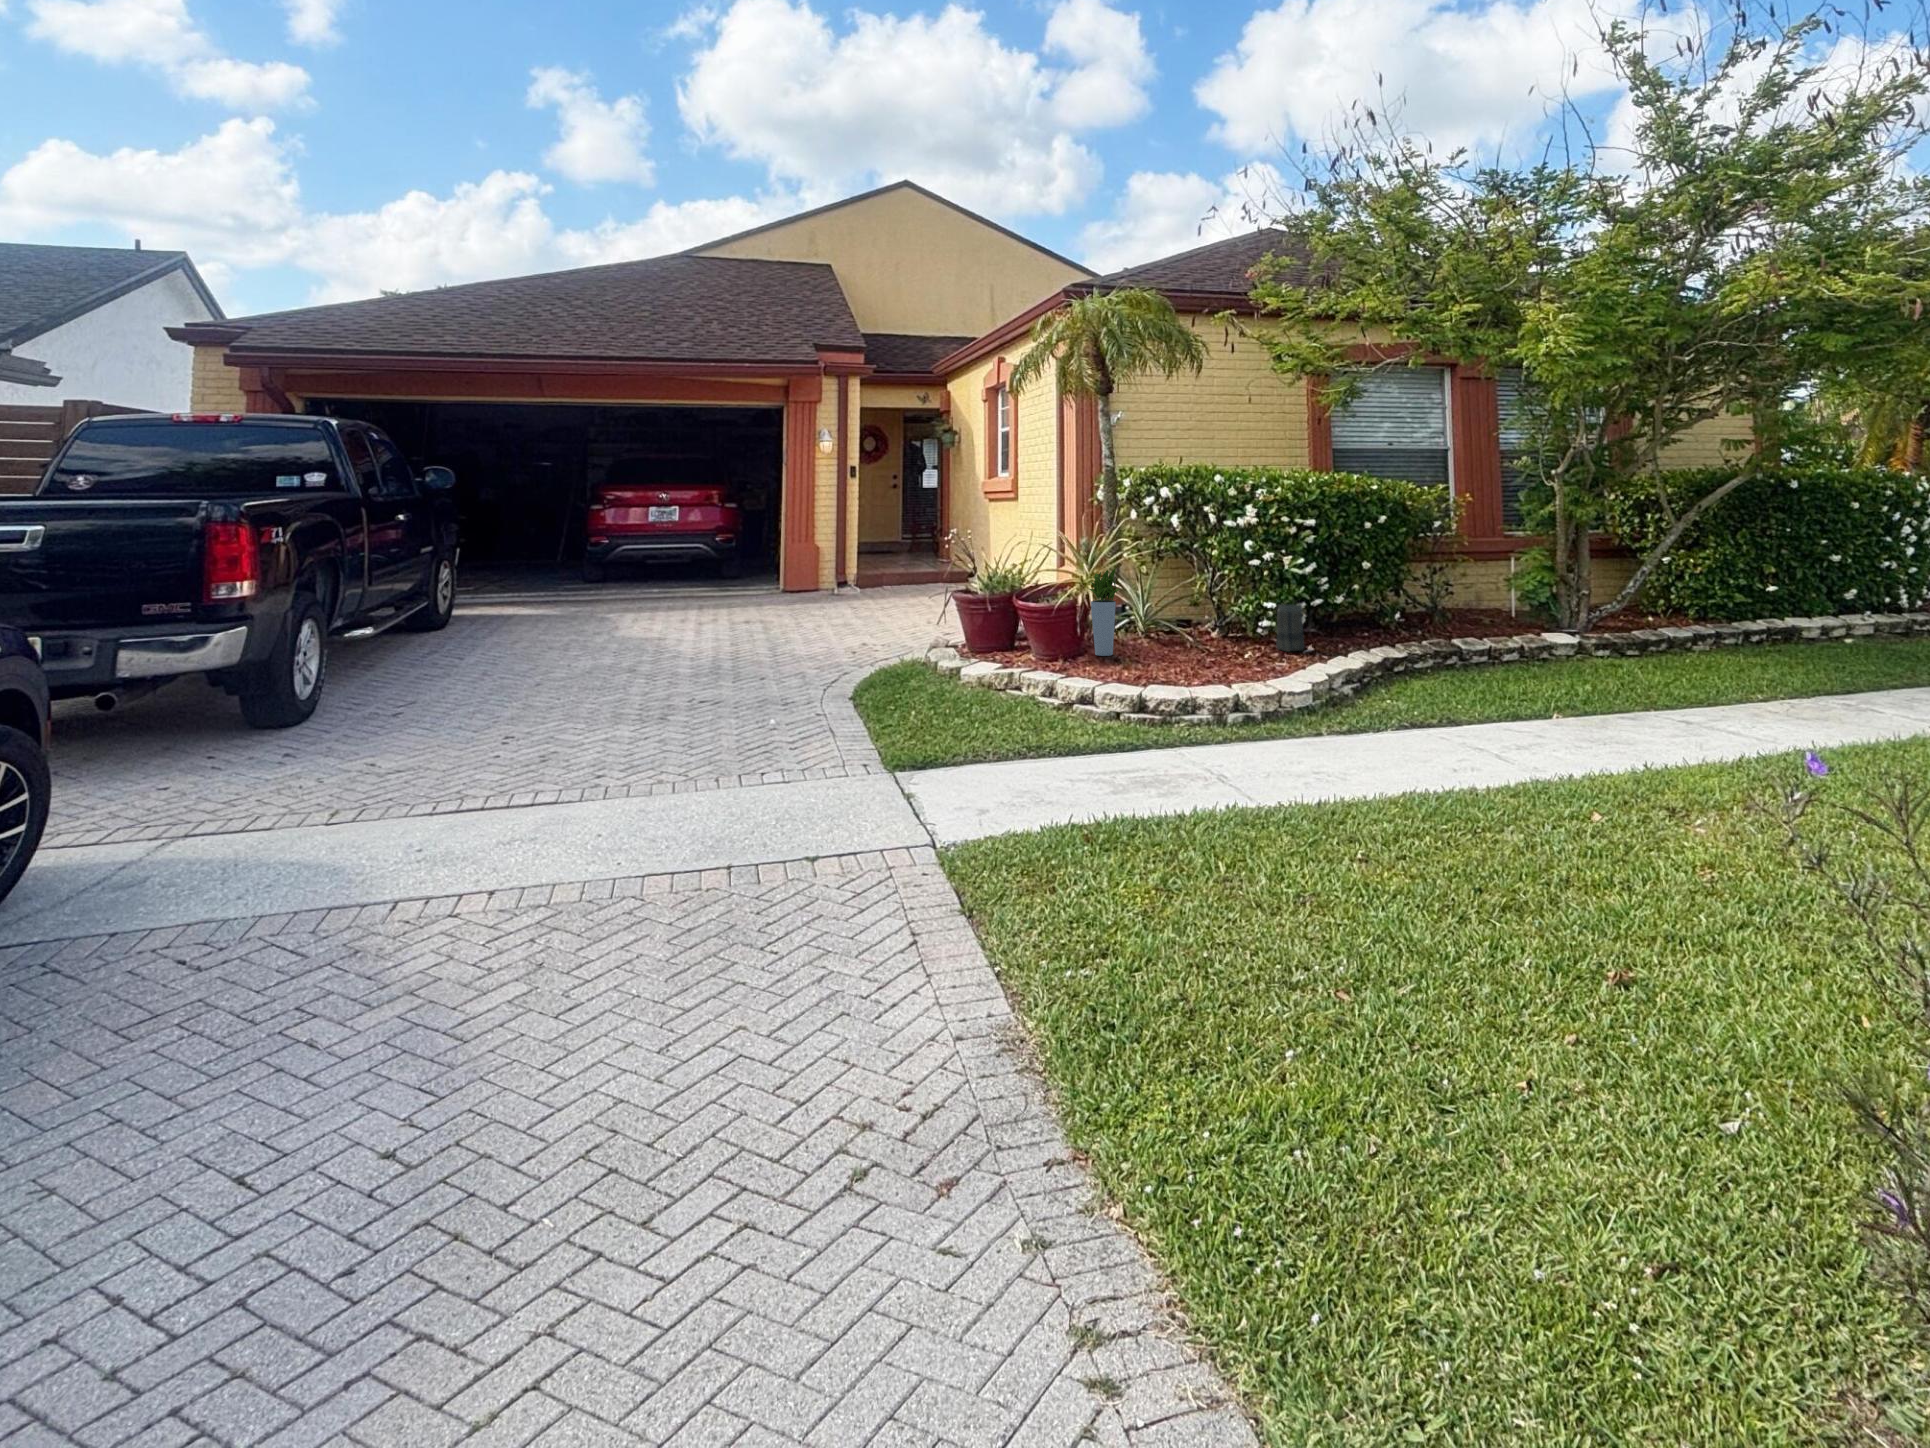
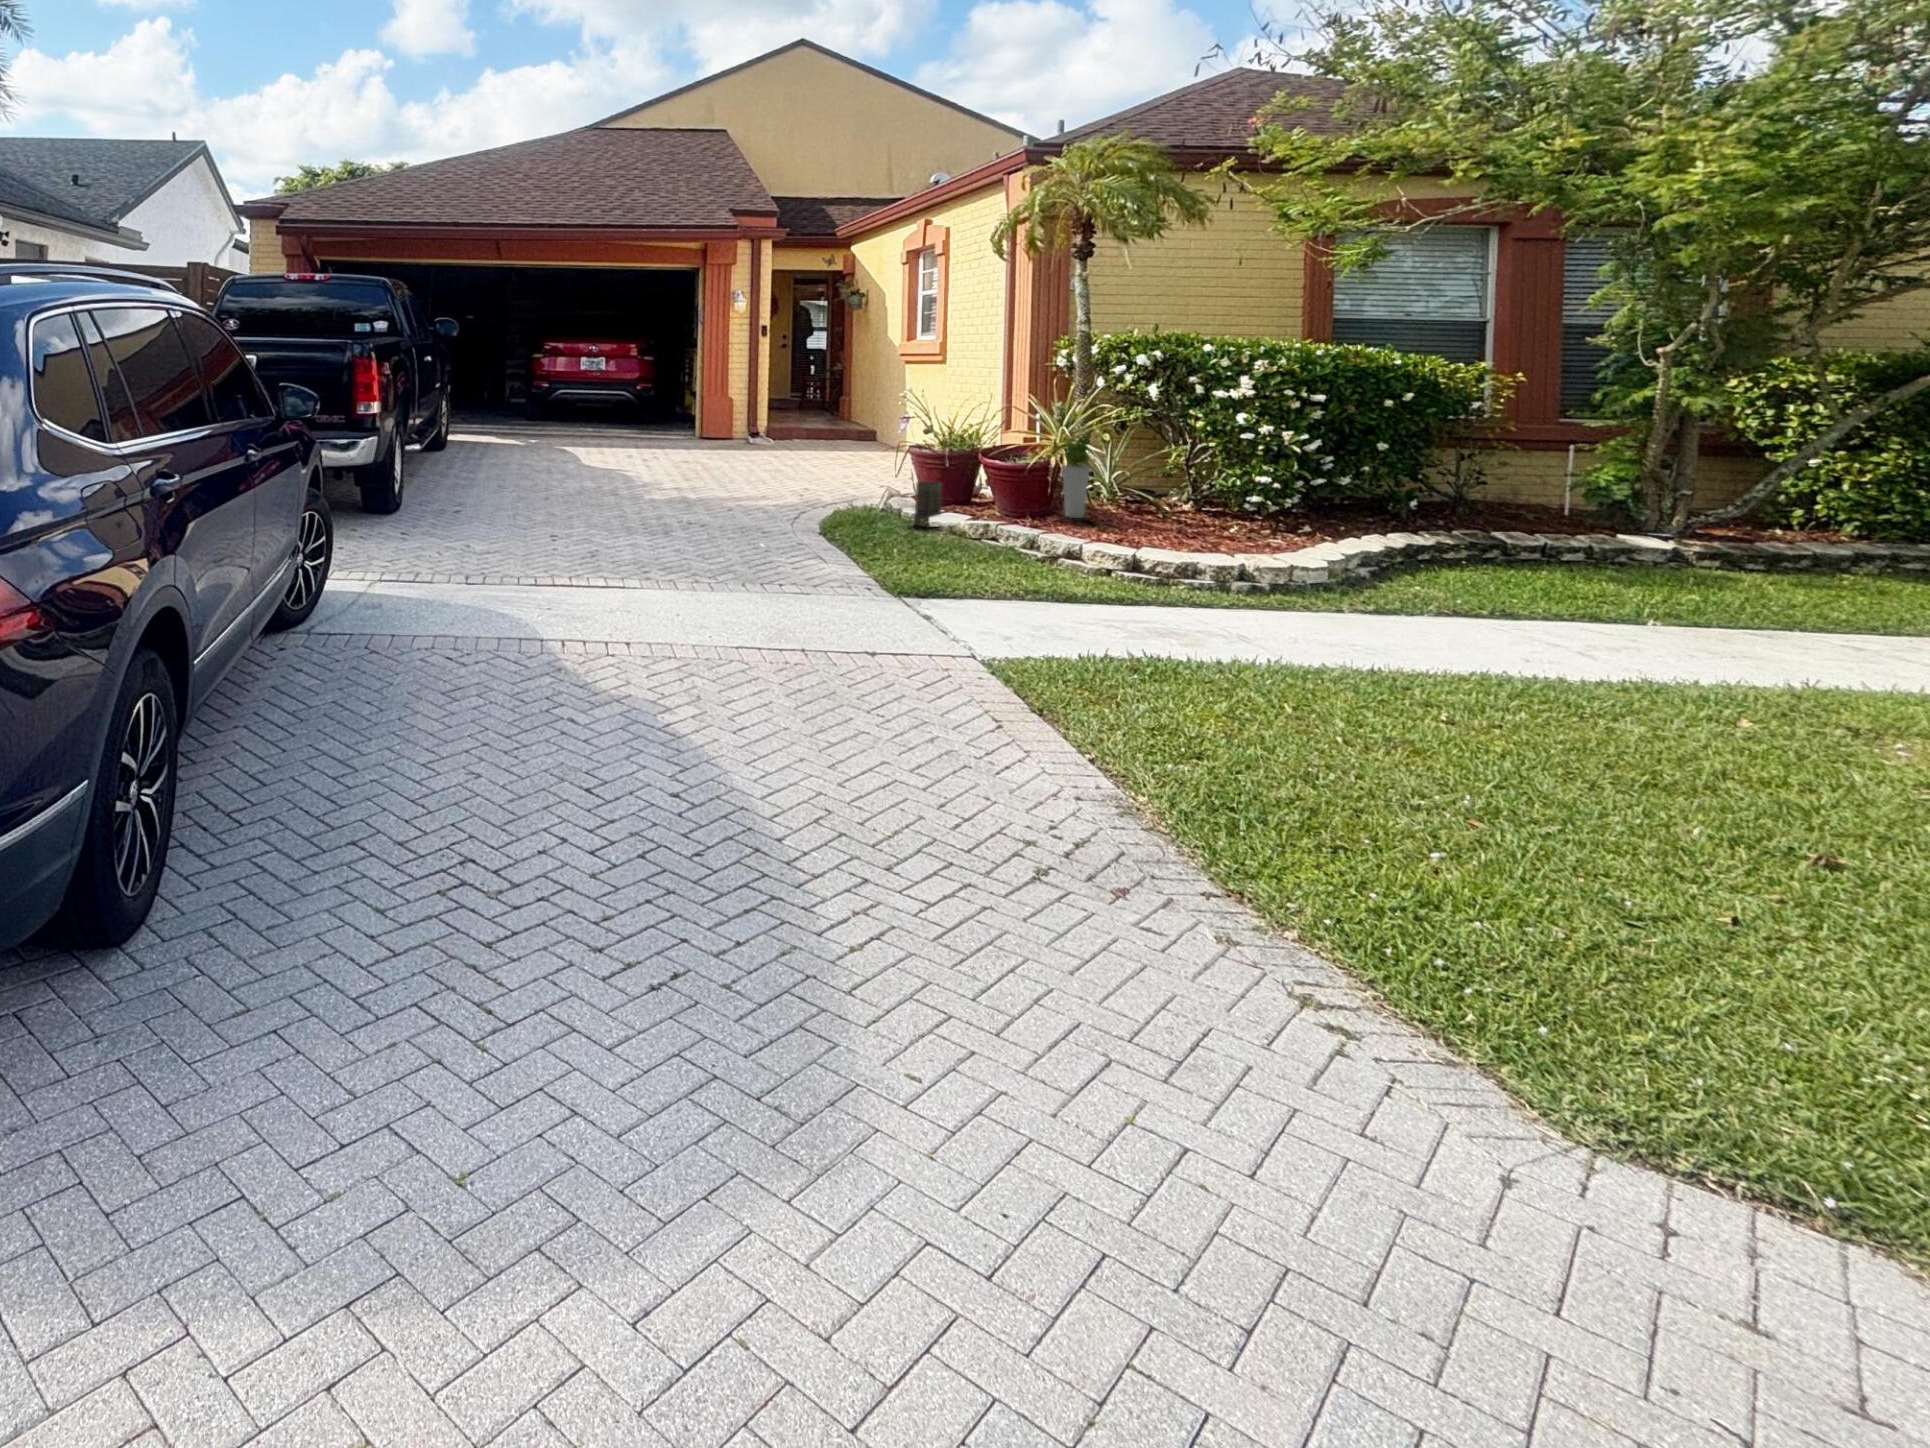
basket: present [1276,604,1304,652] -> present [914,481,942,528]

